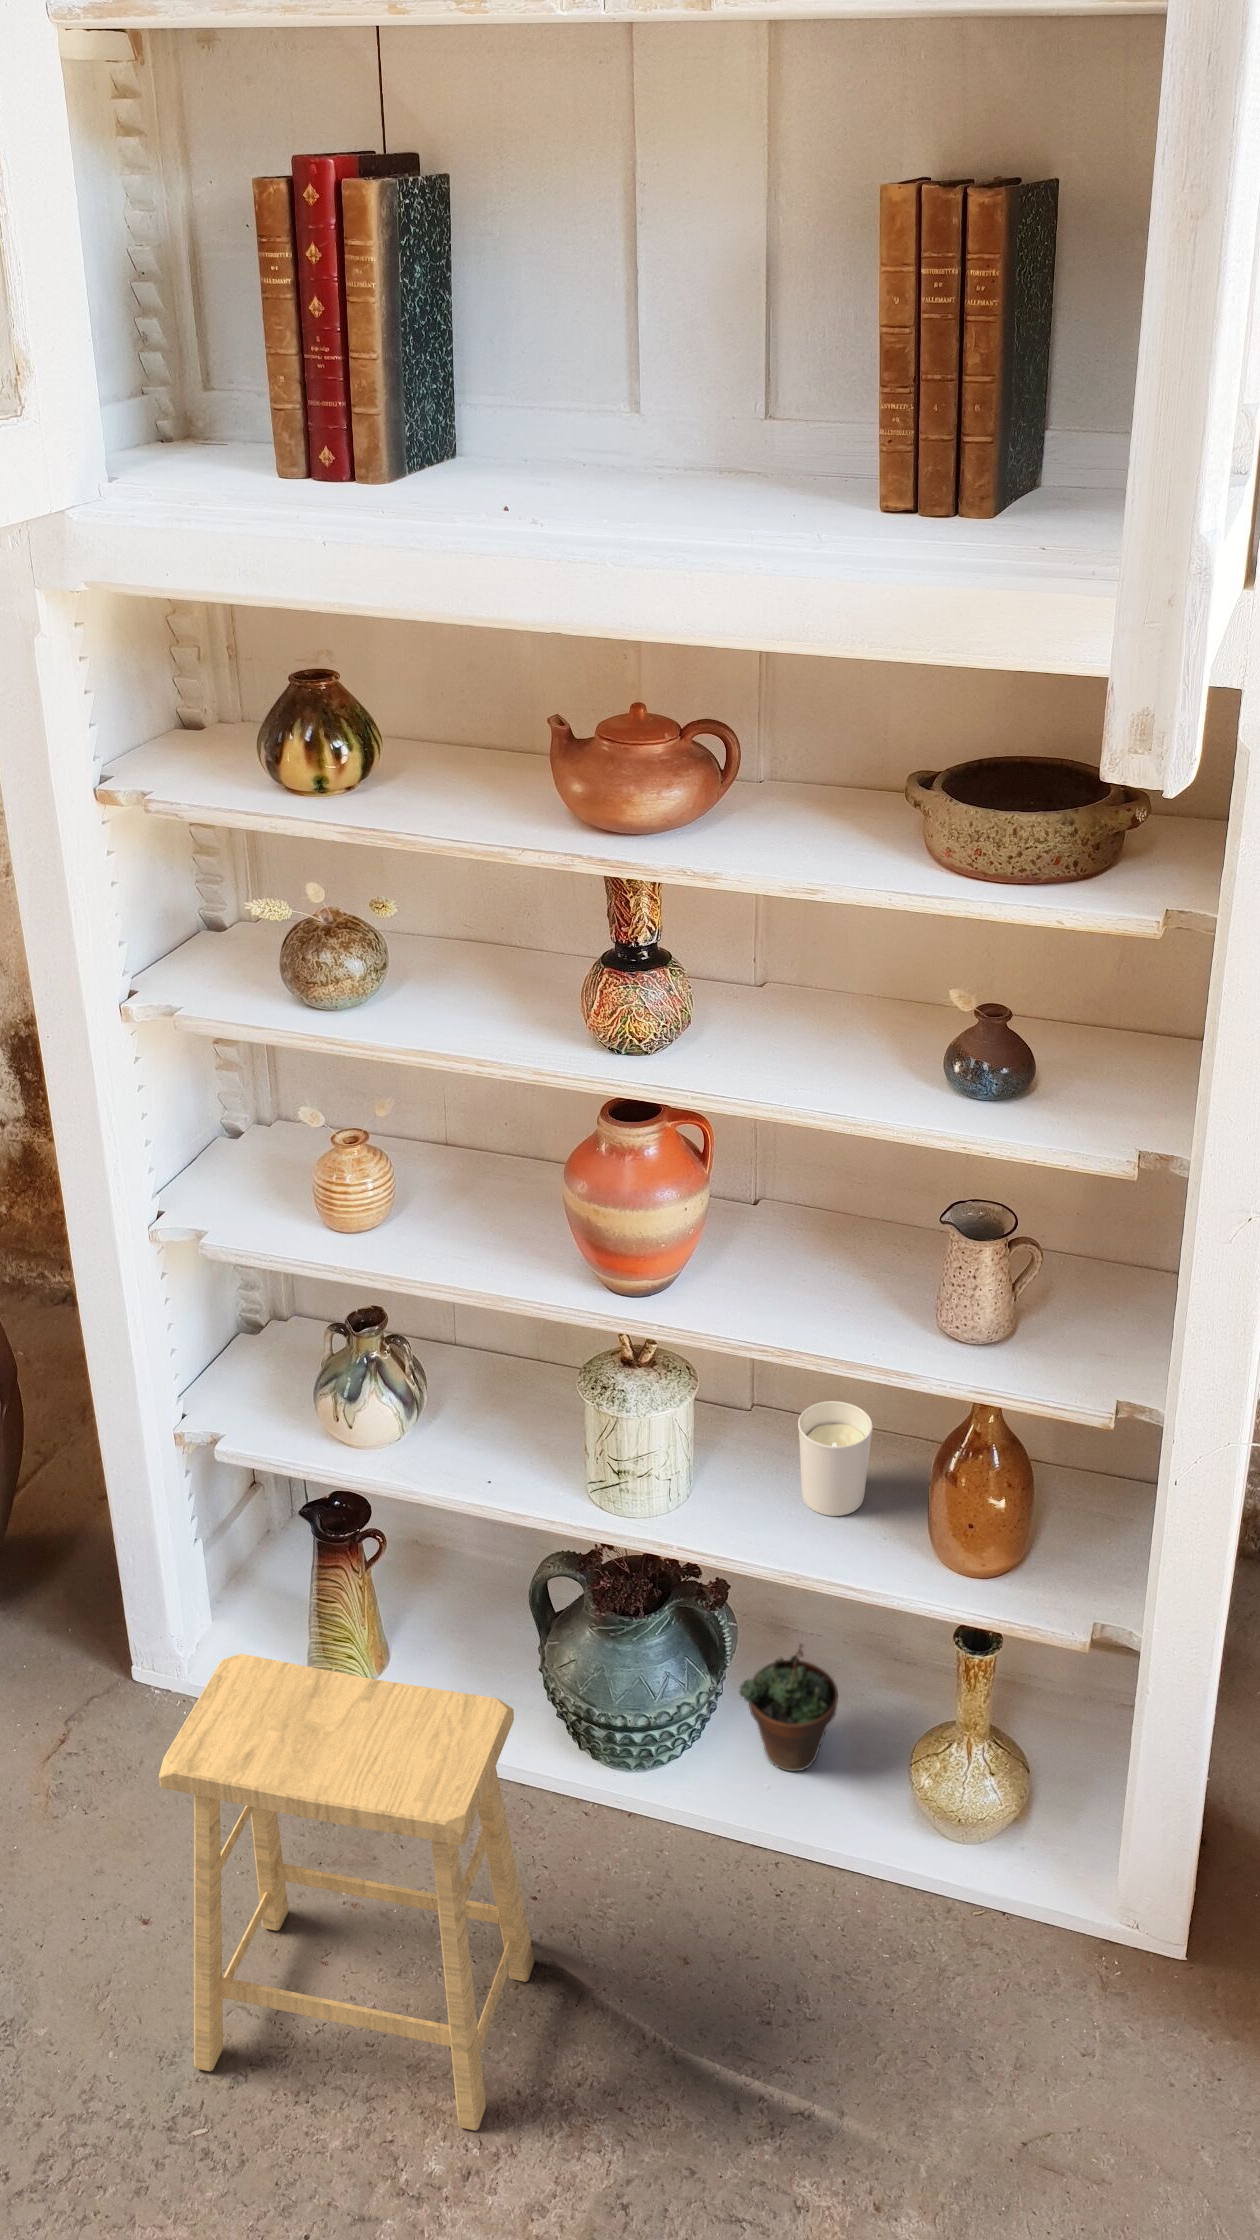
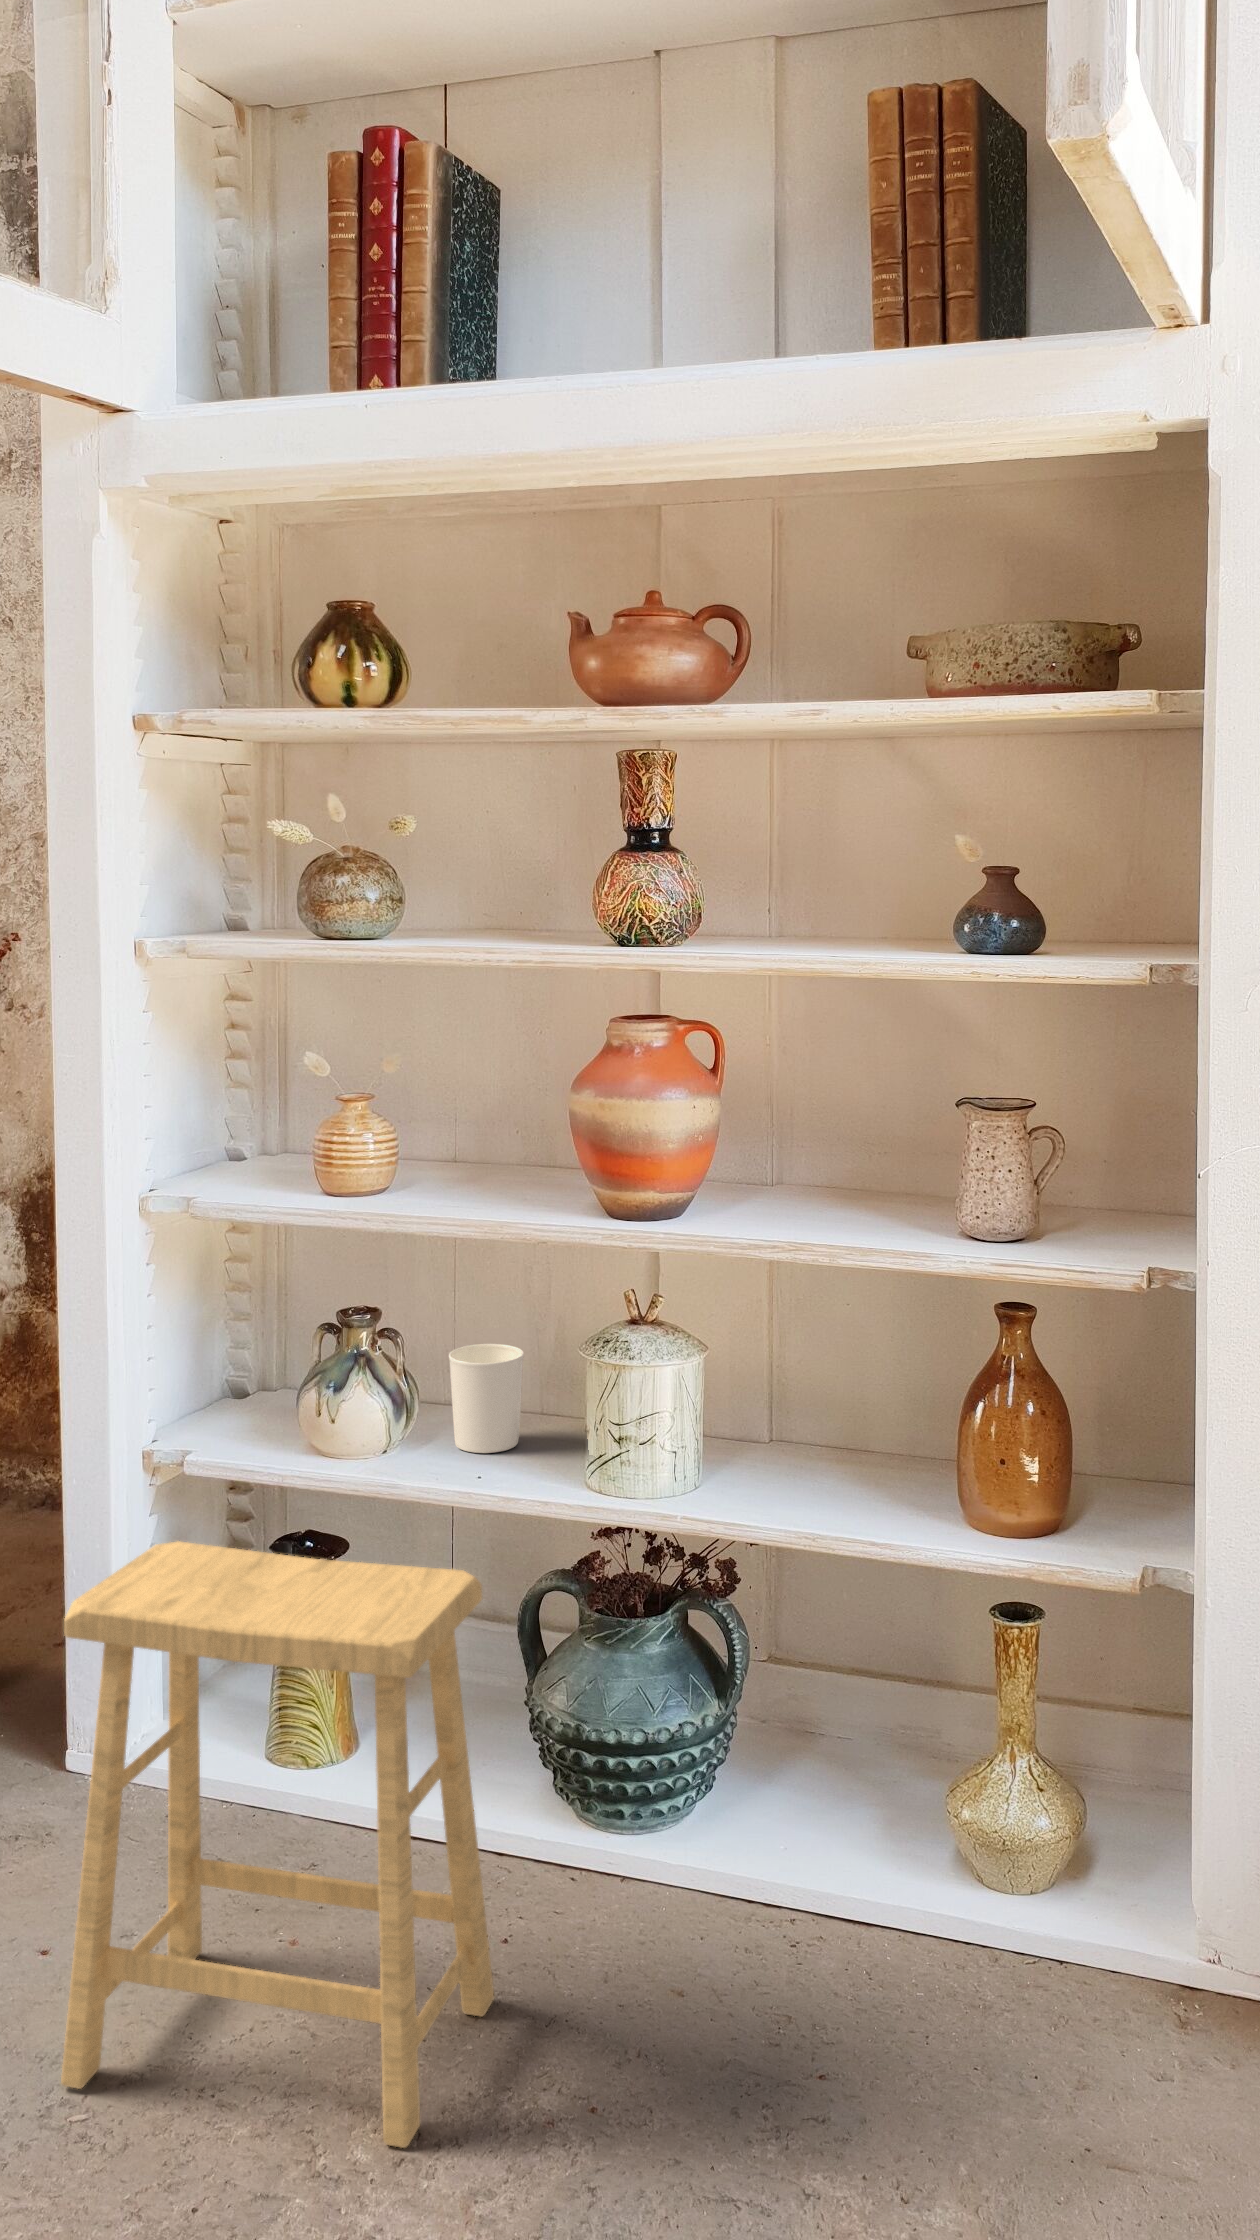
candle holder: present [798,1401,873,1516] -> present [449,1344,524,1453]
succulent plant: present [740,1644,838,1771] -> none [749,1659,864,1837]

